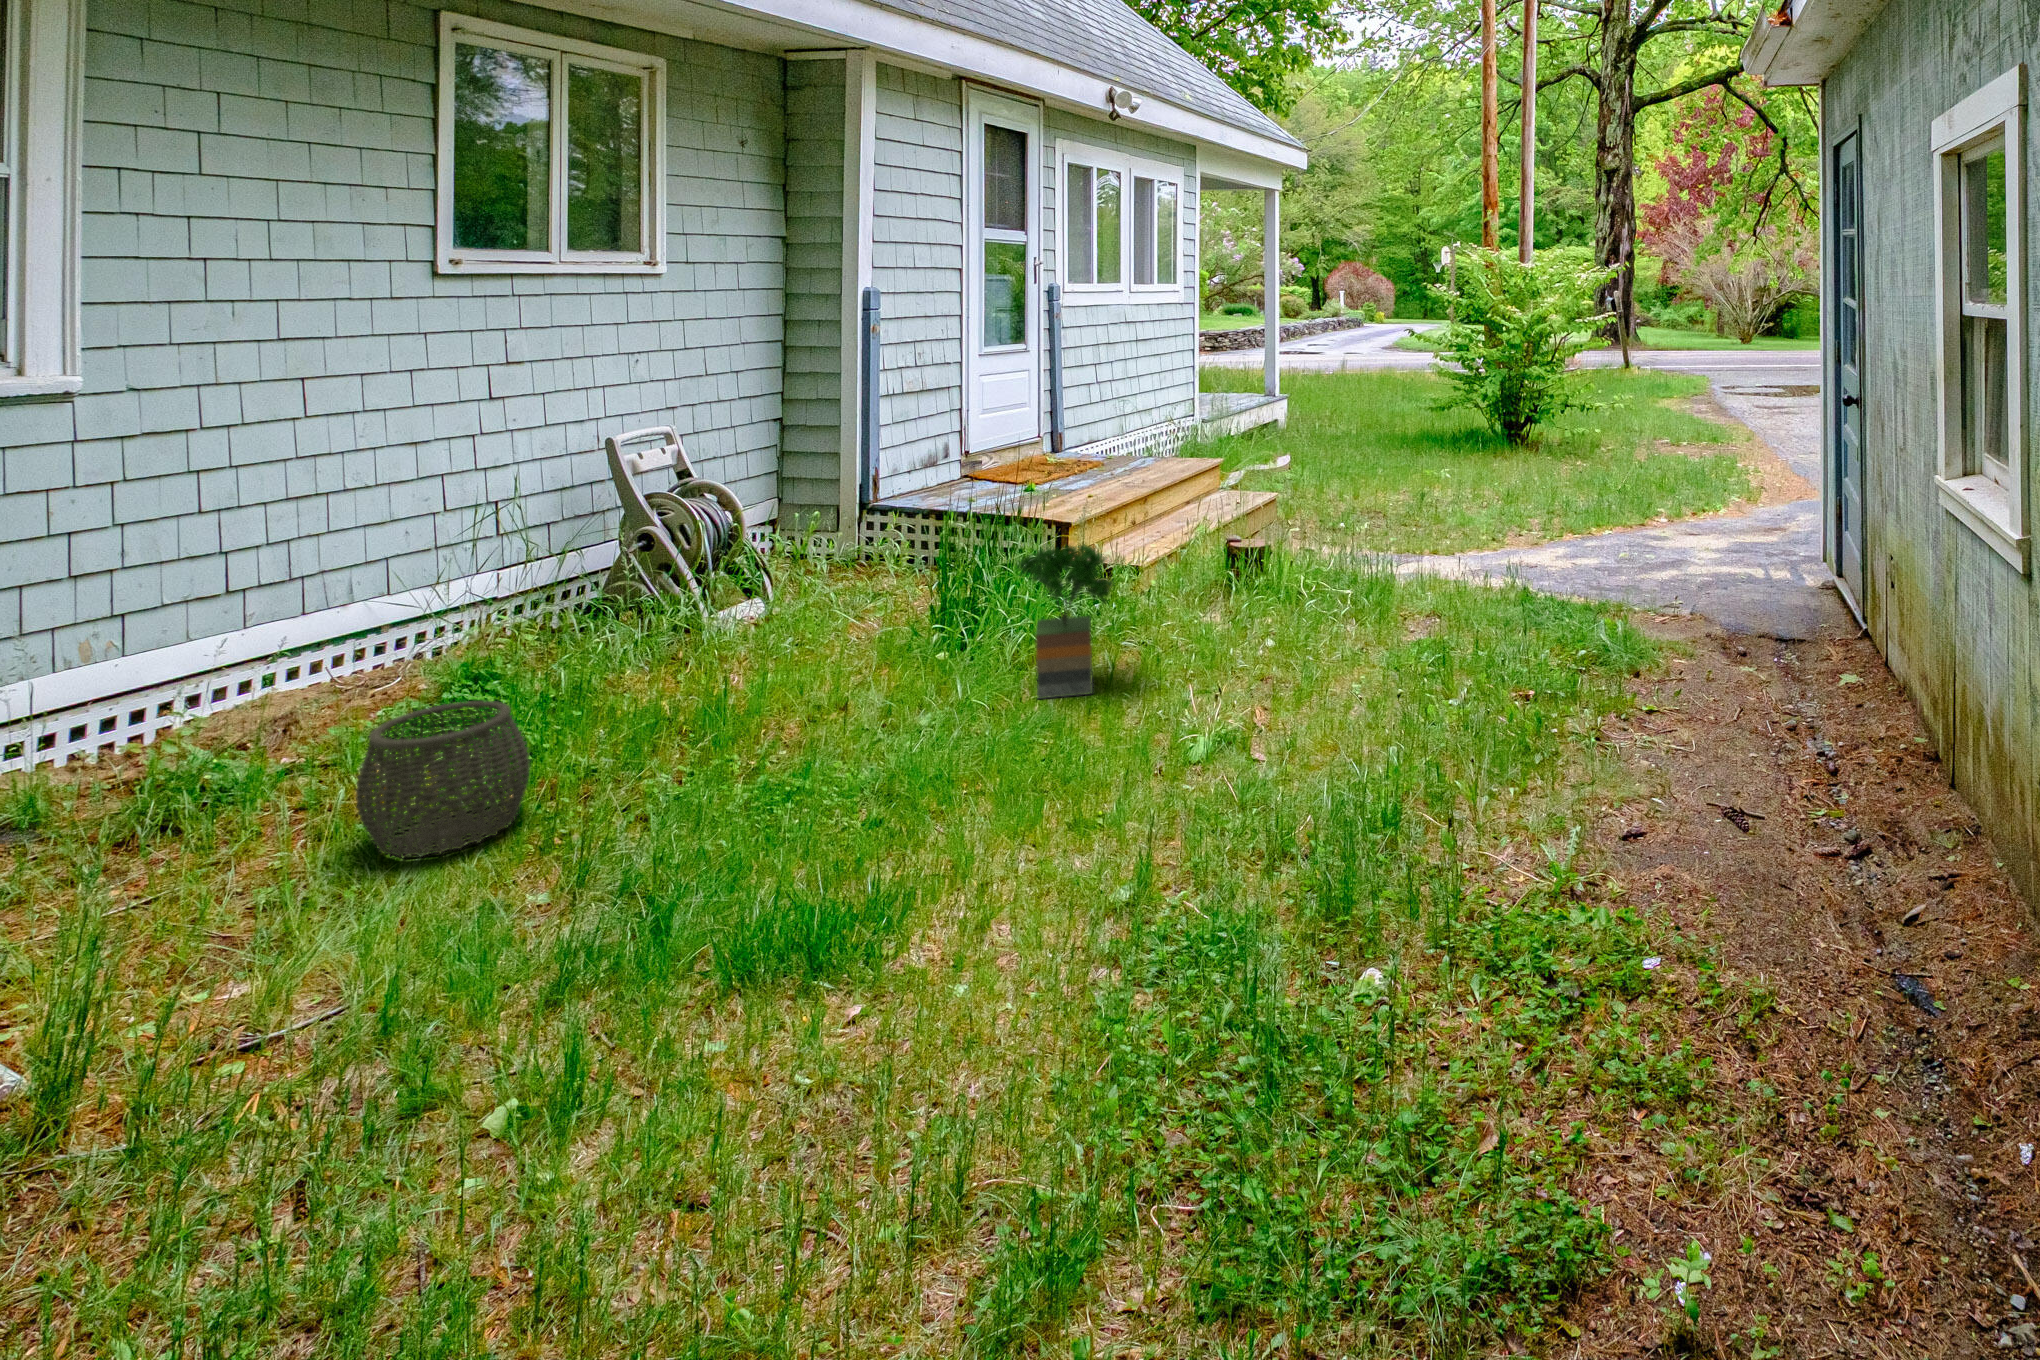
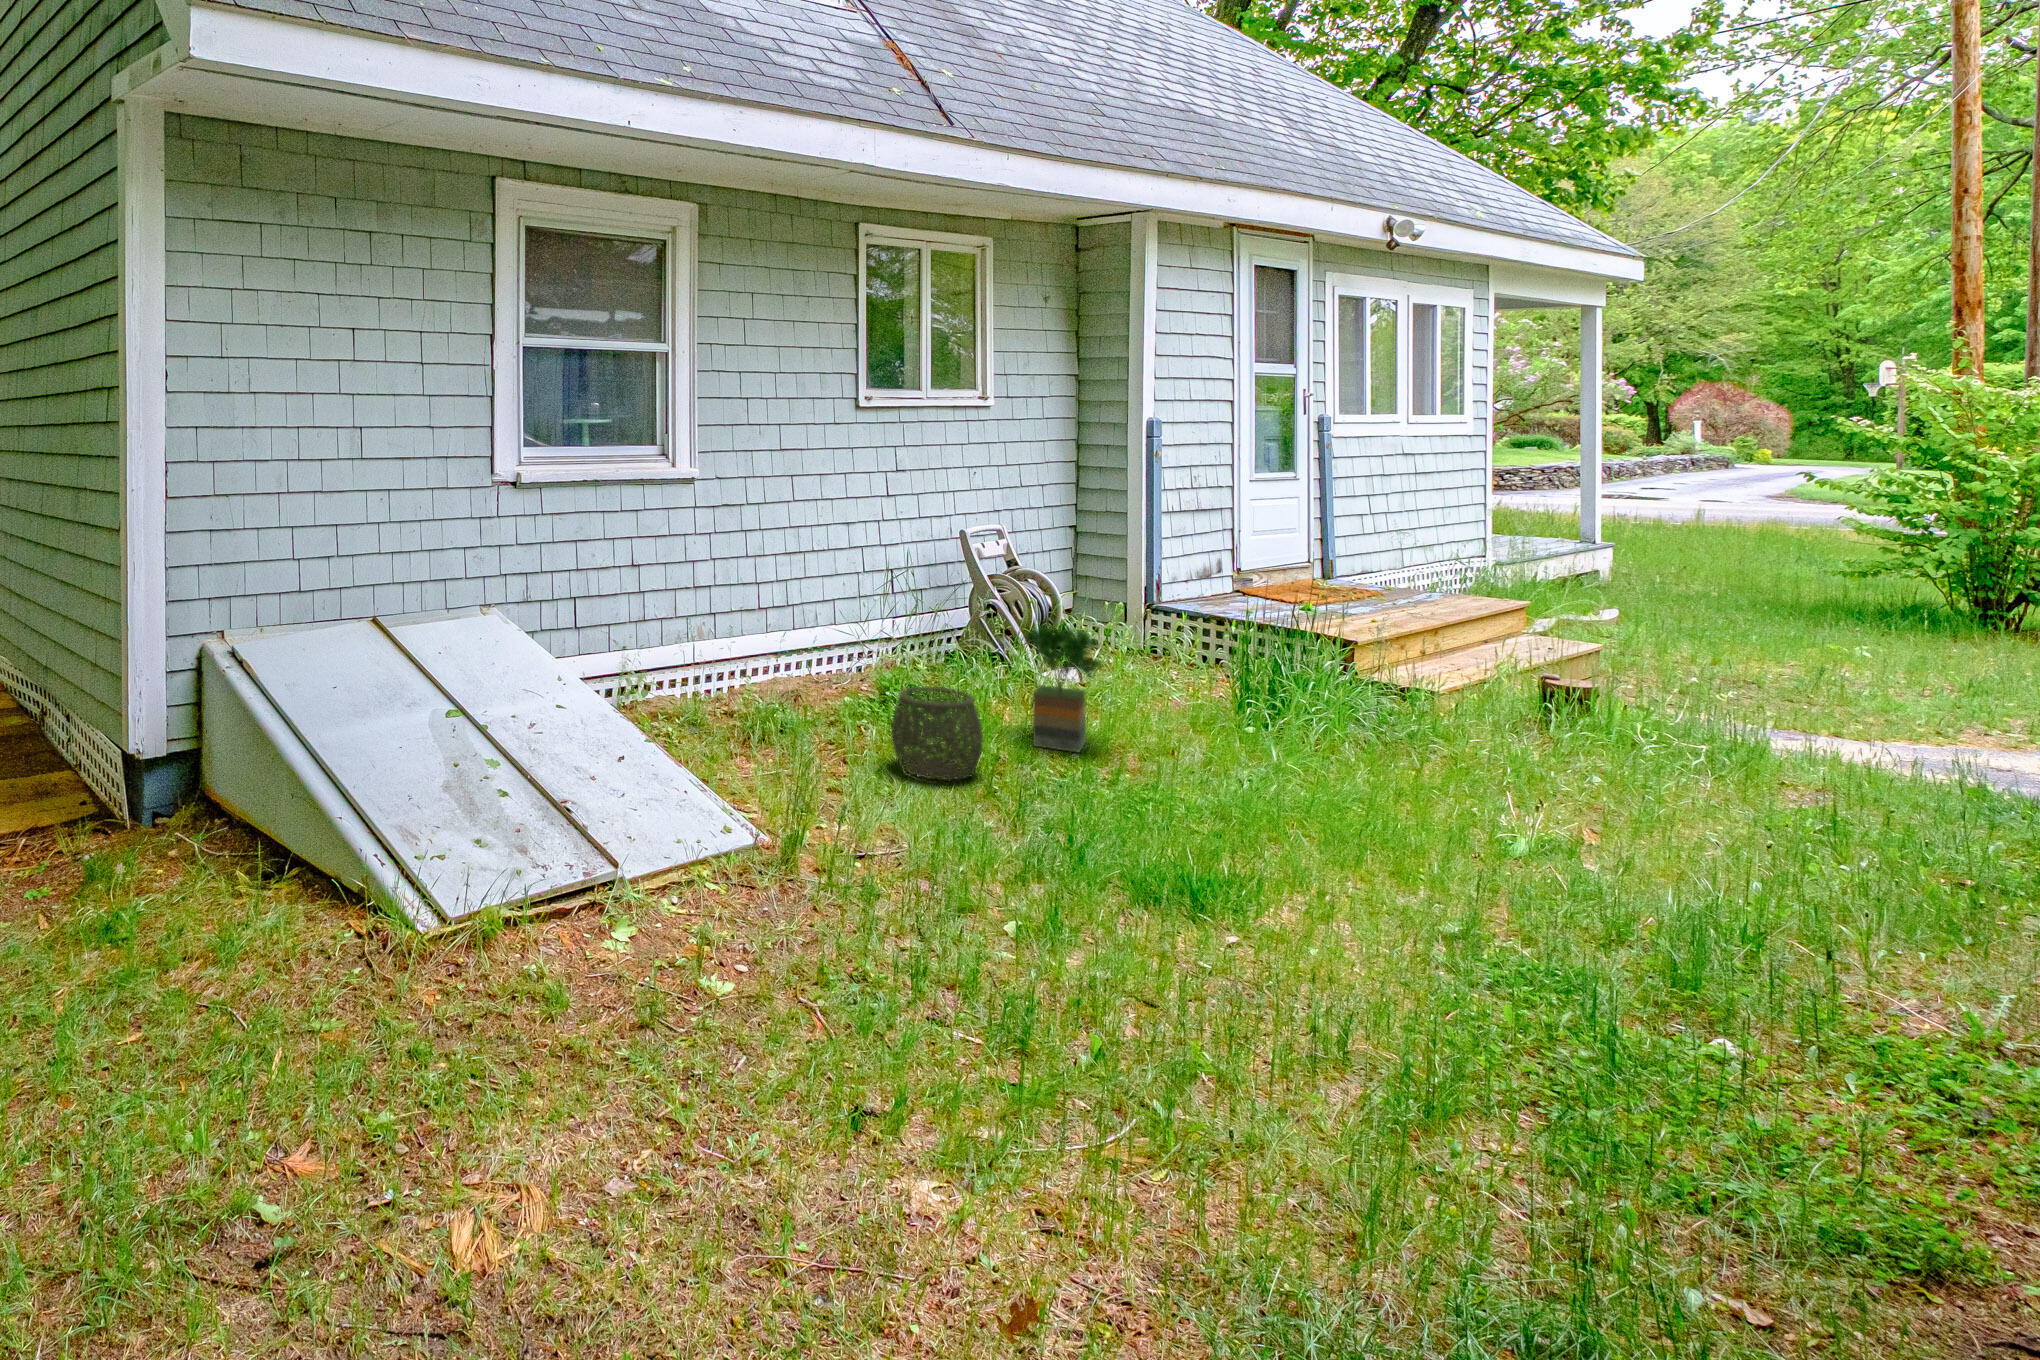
potted tree: present [1017,544,1115,699] -> present [1022,626,1103,753]

